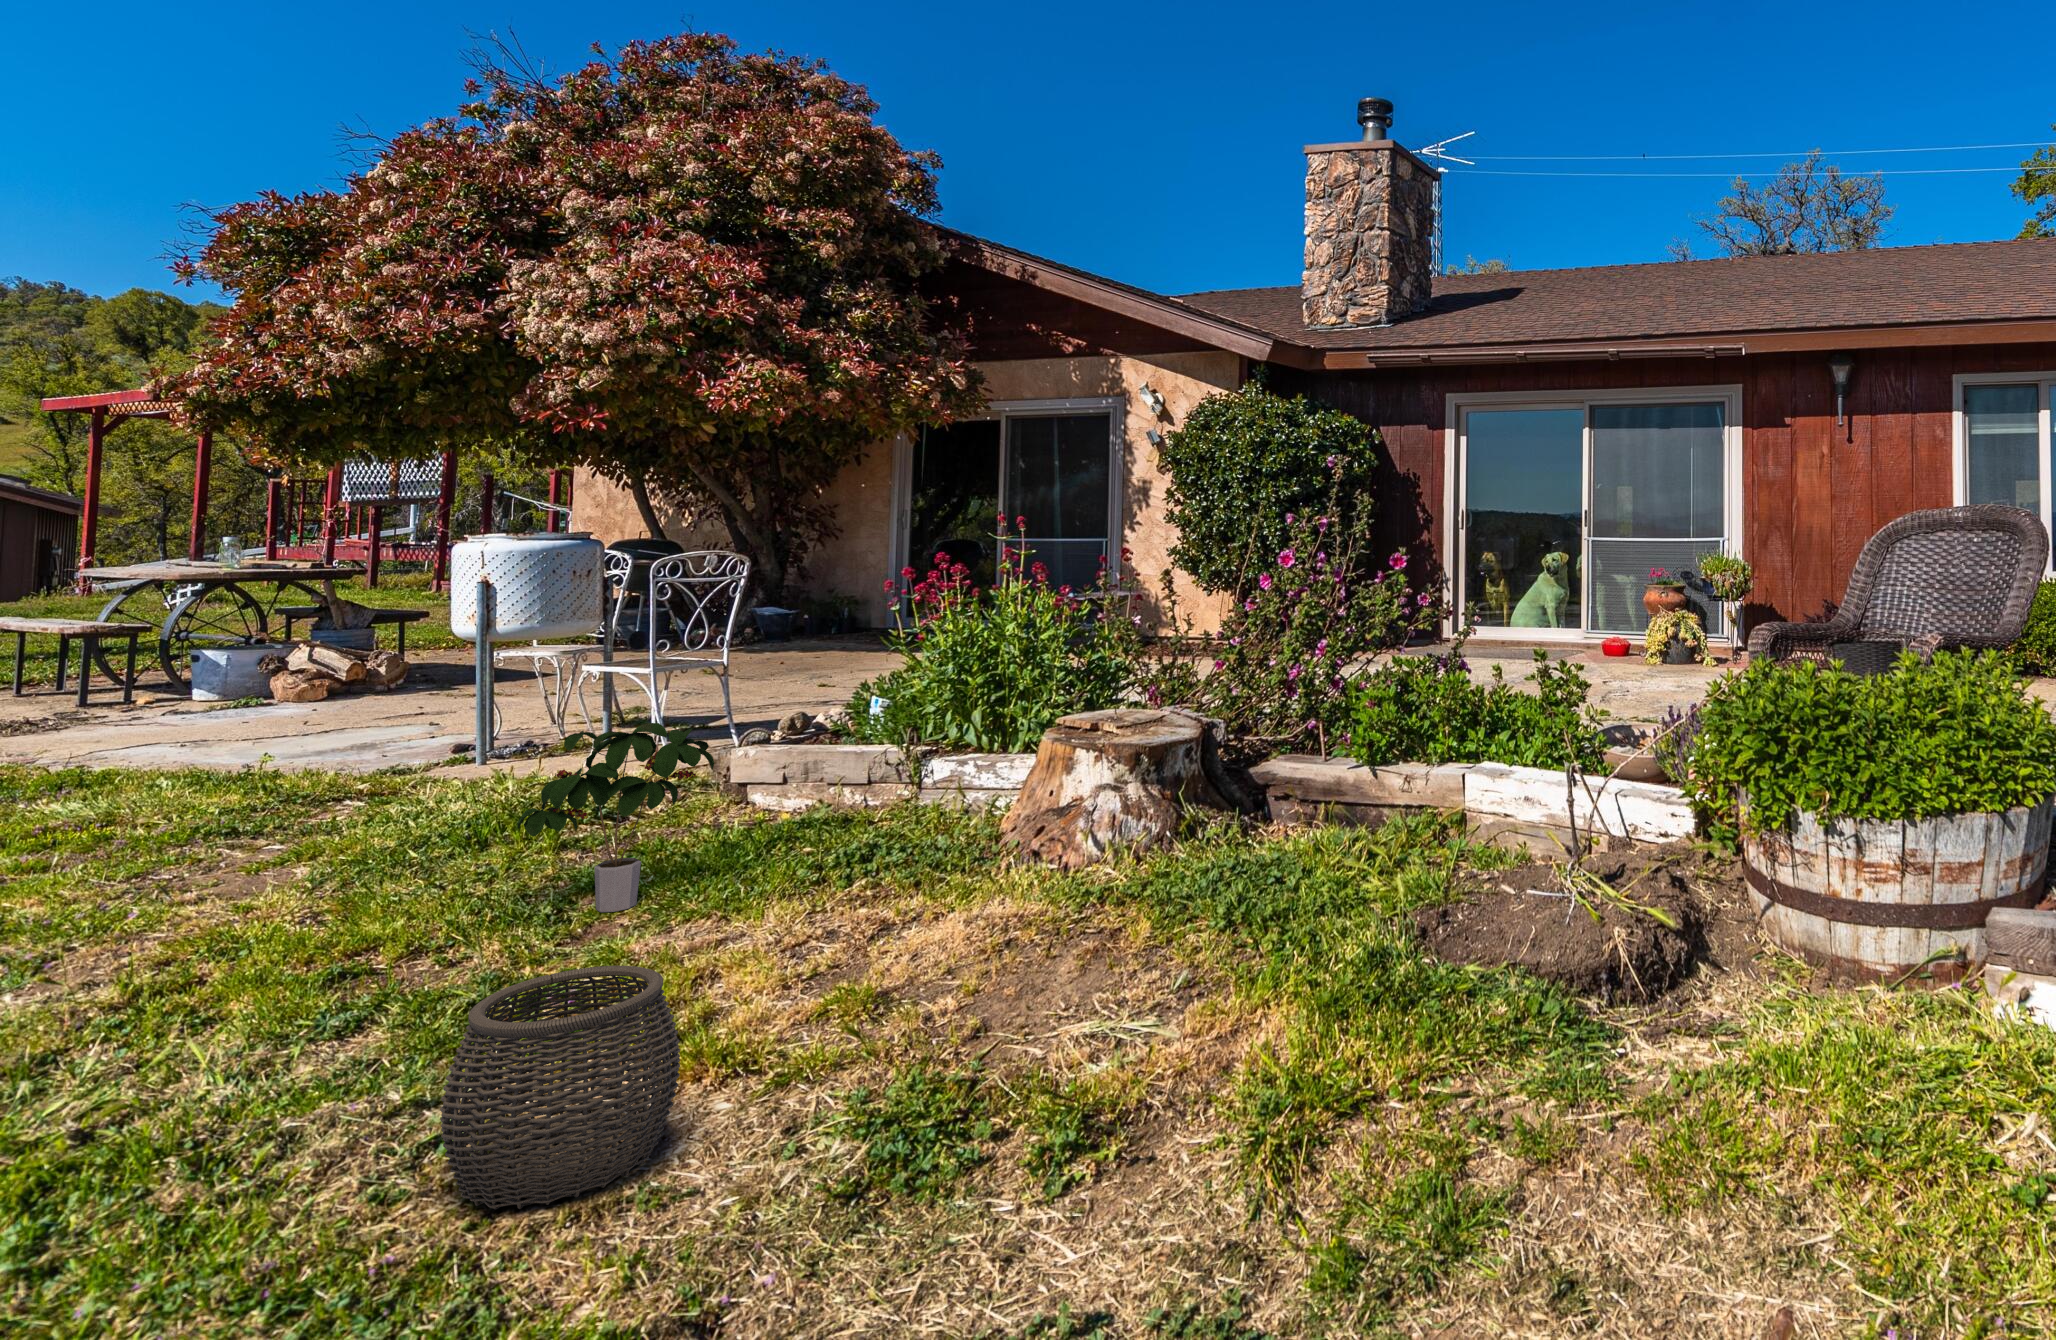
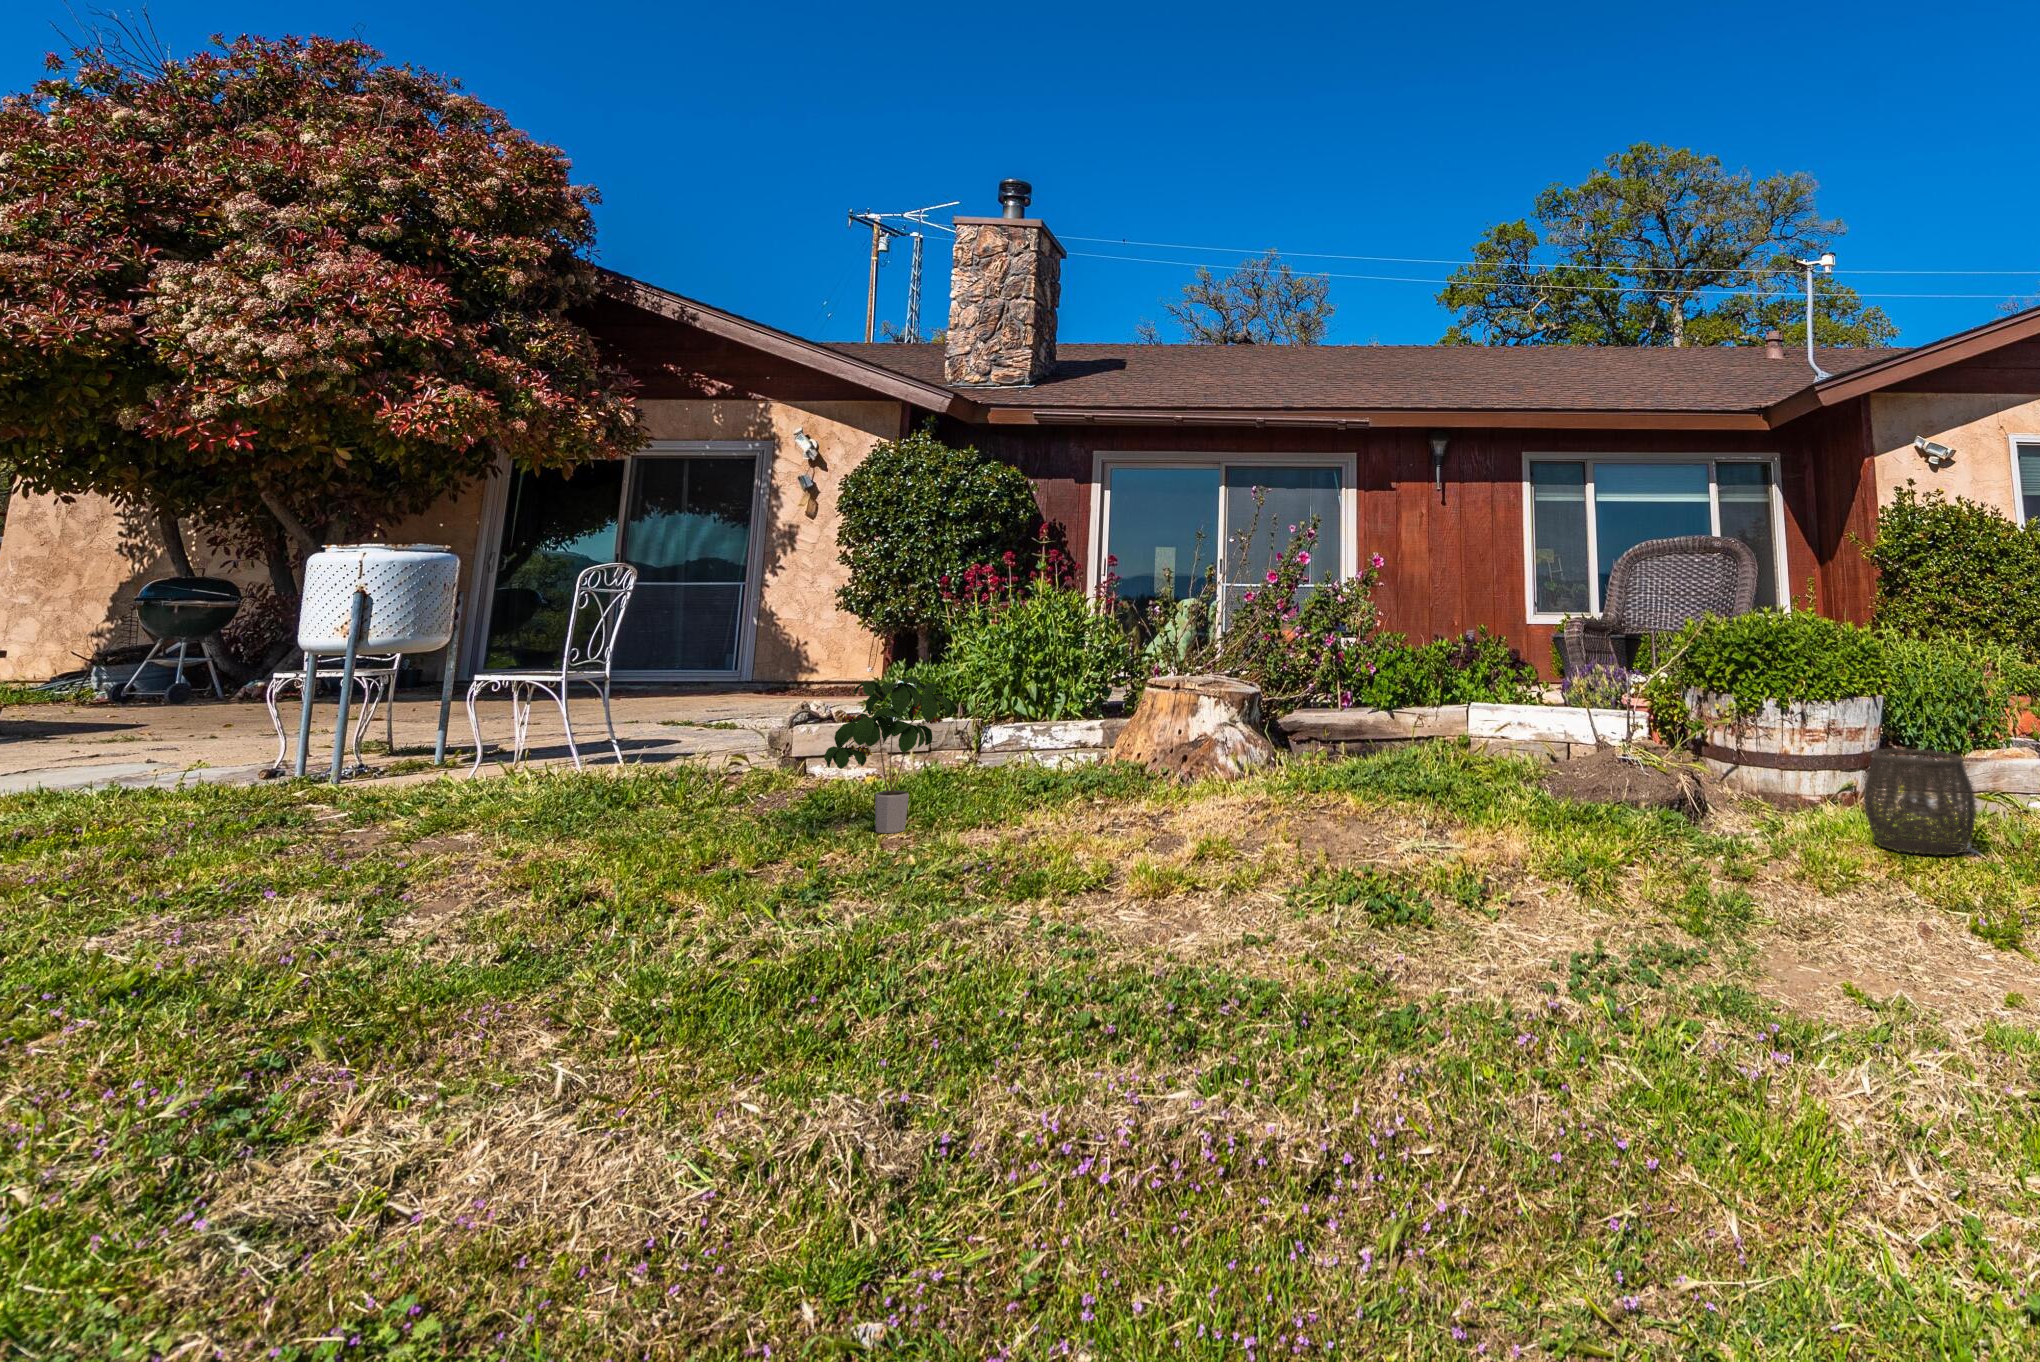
woven basket: present [440,966,680,1209] -> present [1864,749,1977,855]

